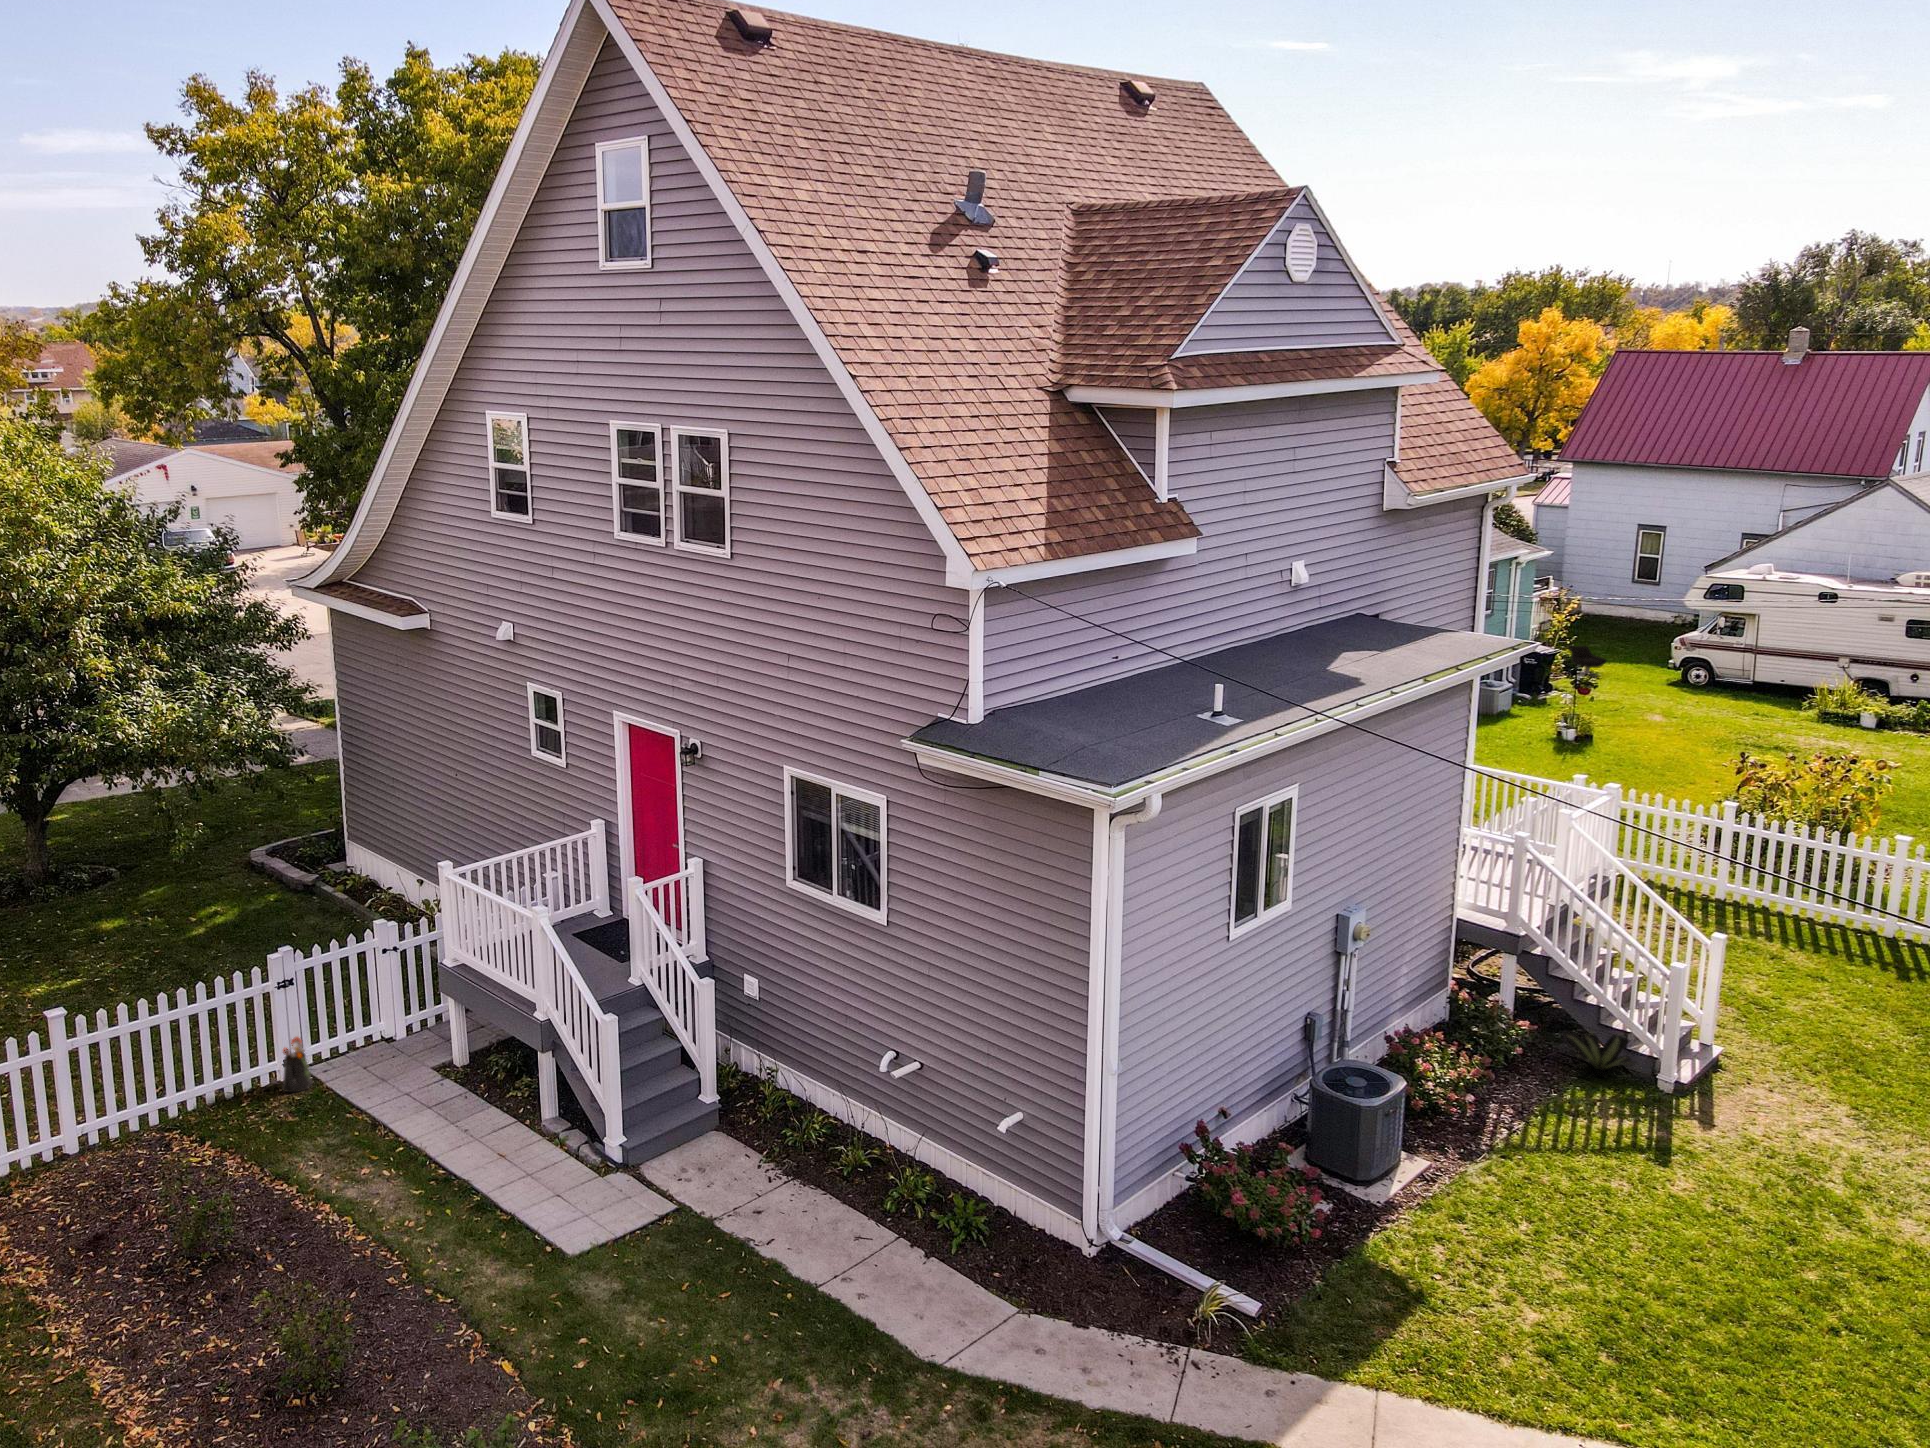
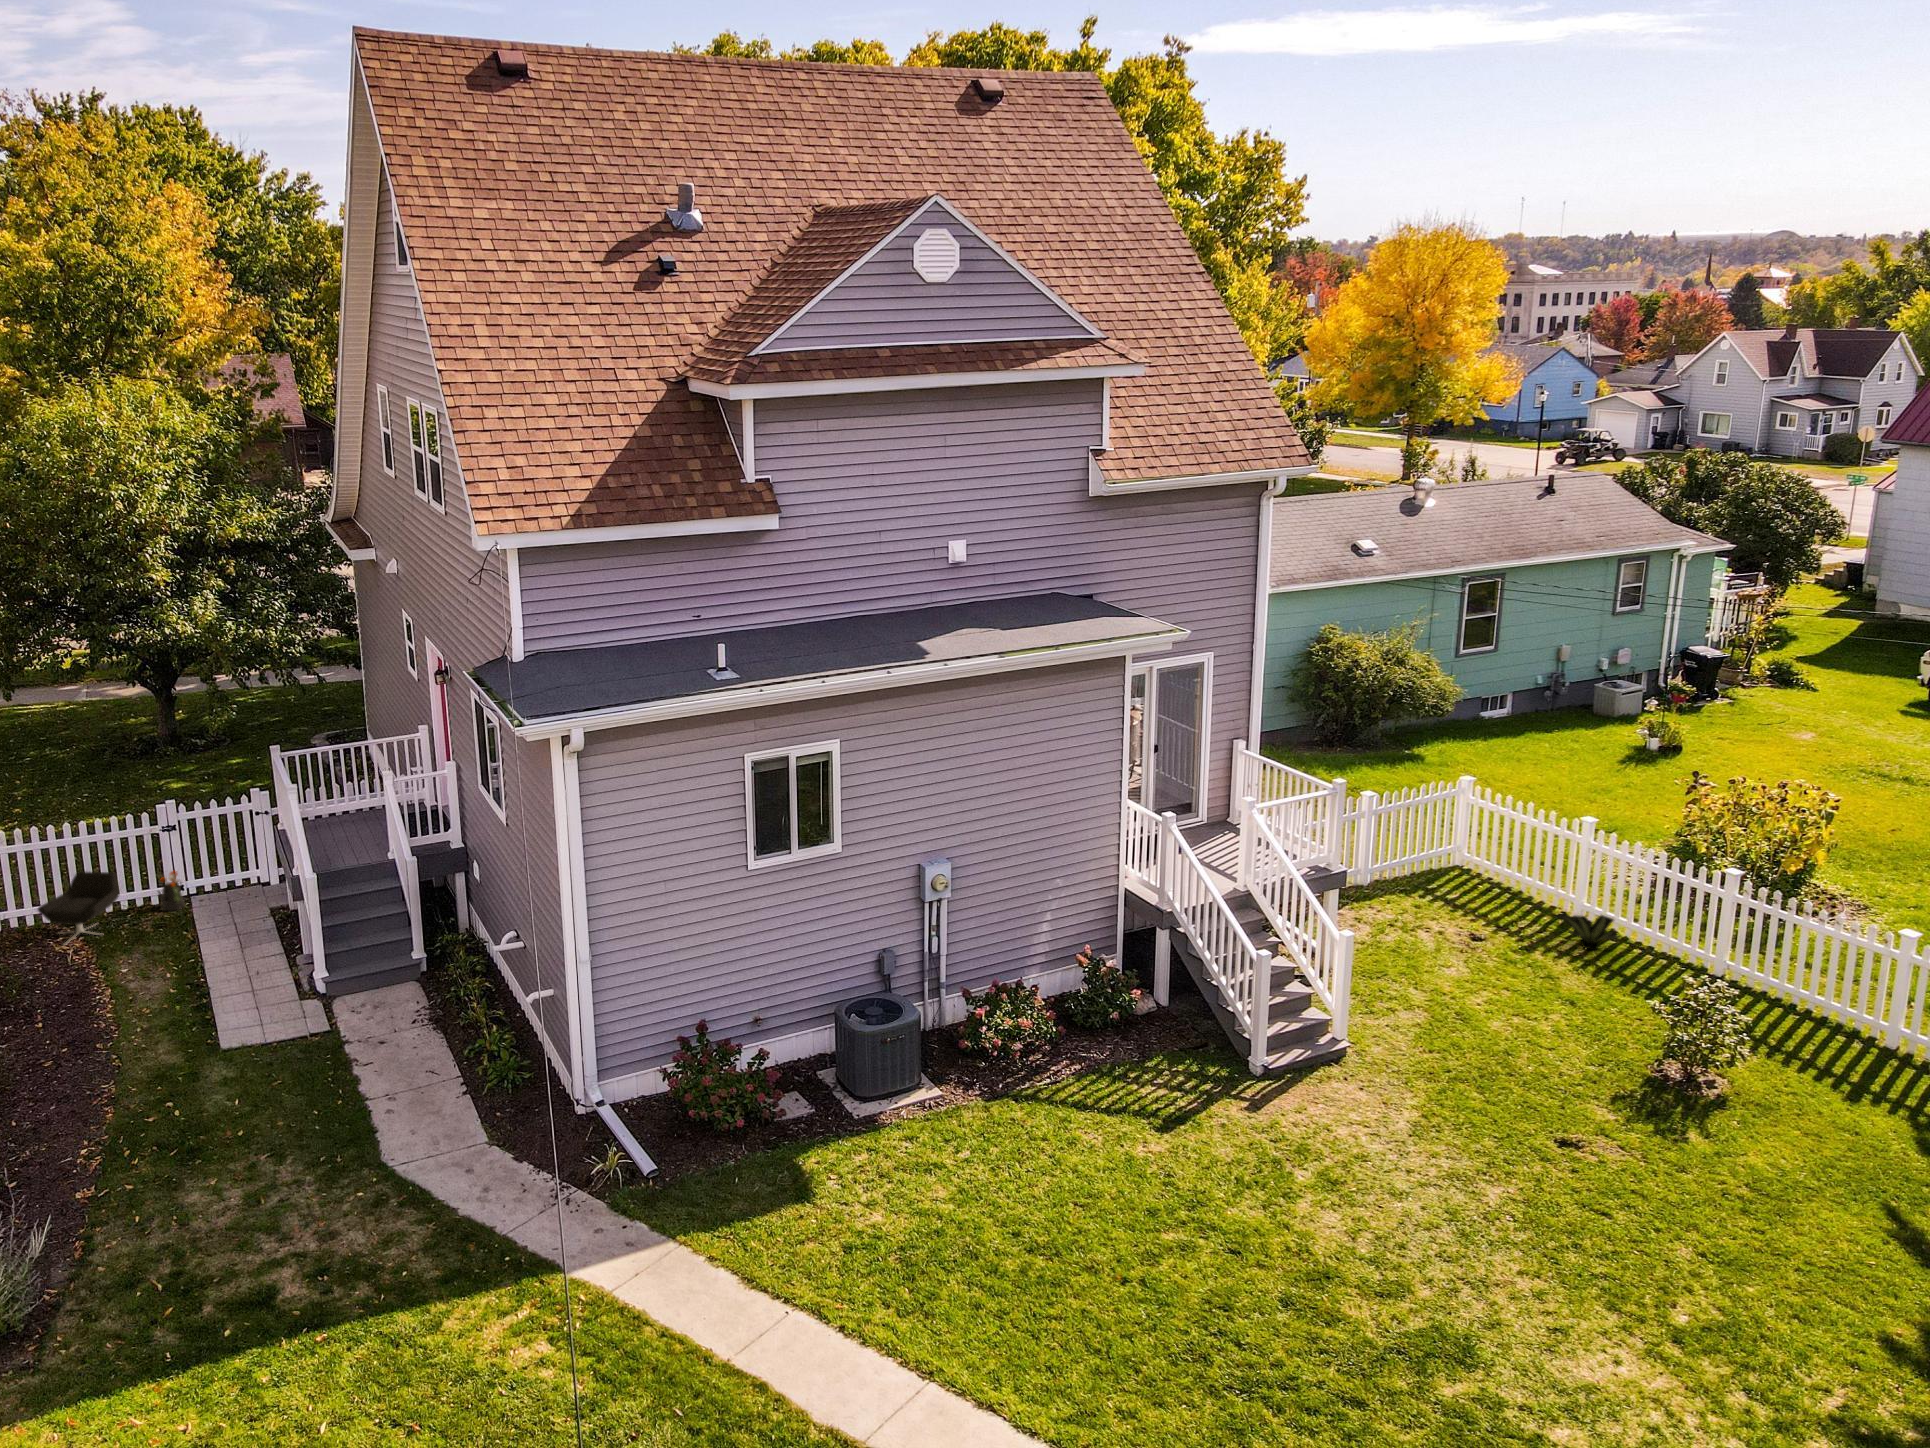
lounge chair: present [1568,646,1607,674] -> present [38,871,120,944]
potted plant: present [1562,1031,1636,1078] -> present [1557,913,1619,950]

